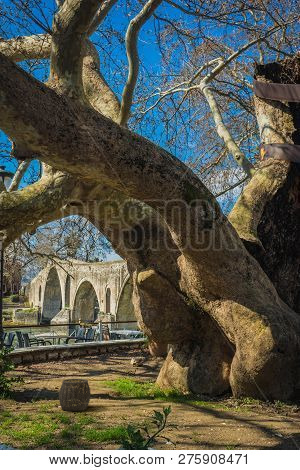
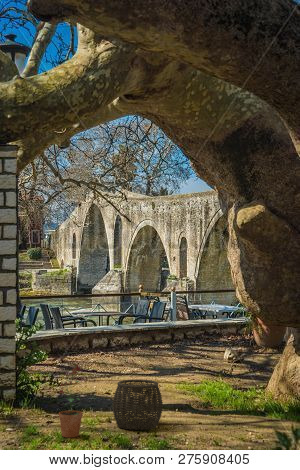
potted plant: none [24,370,40,417] -> present [59,364,83,438]

